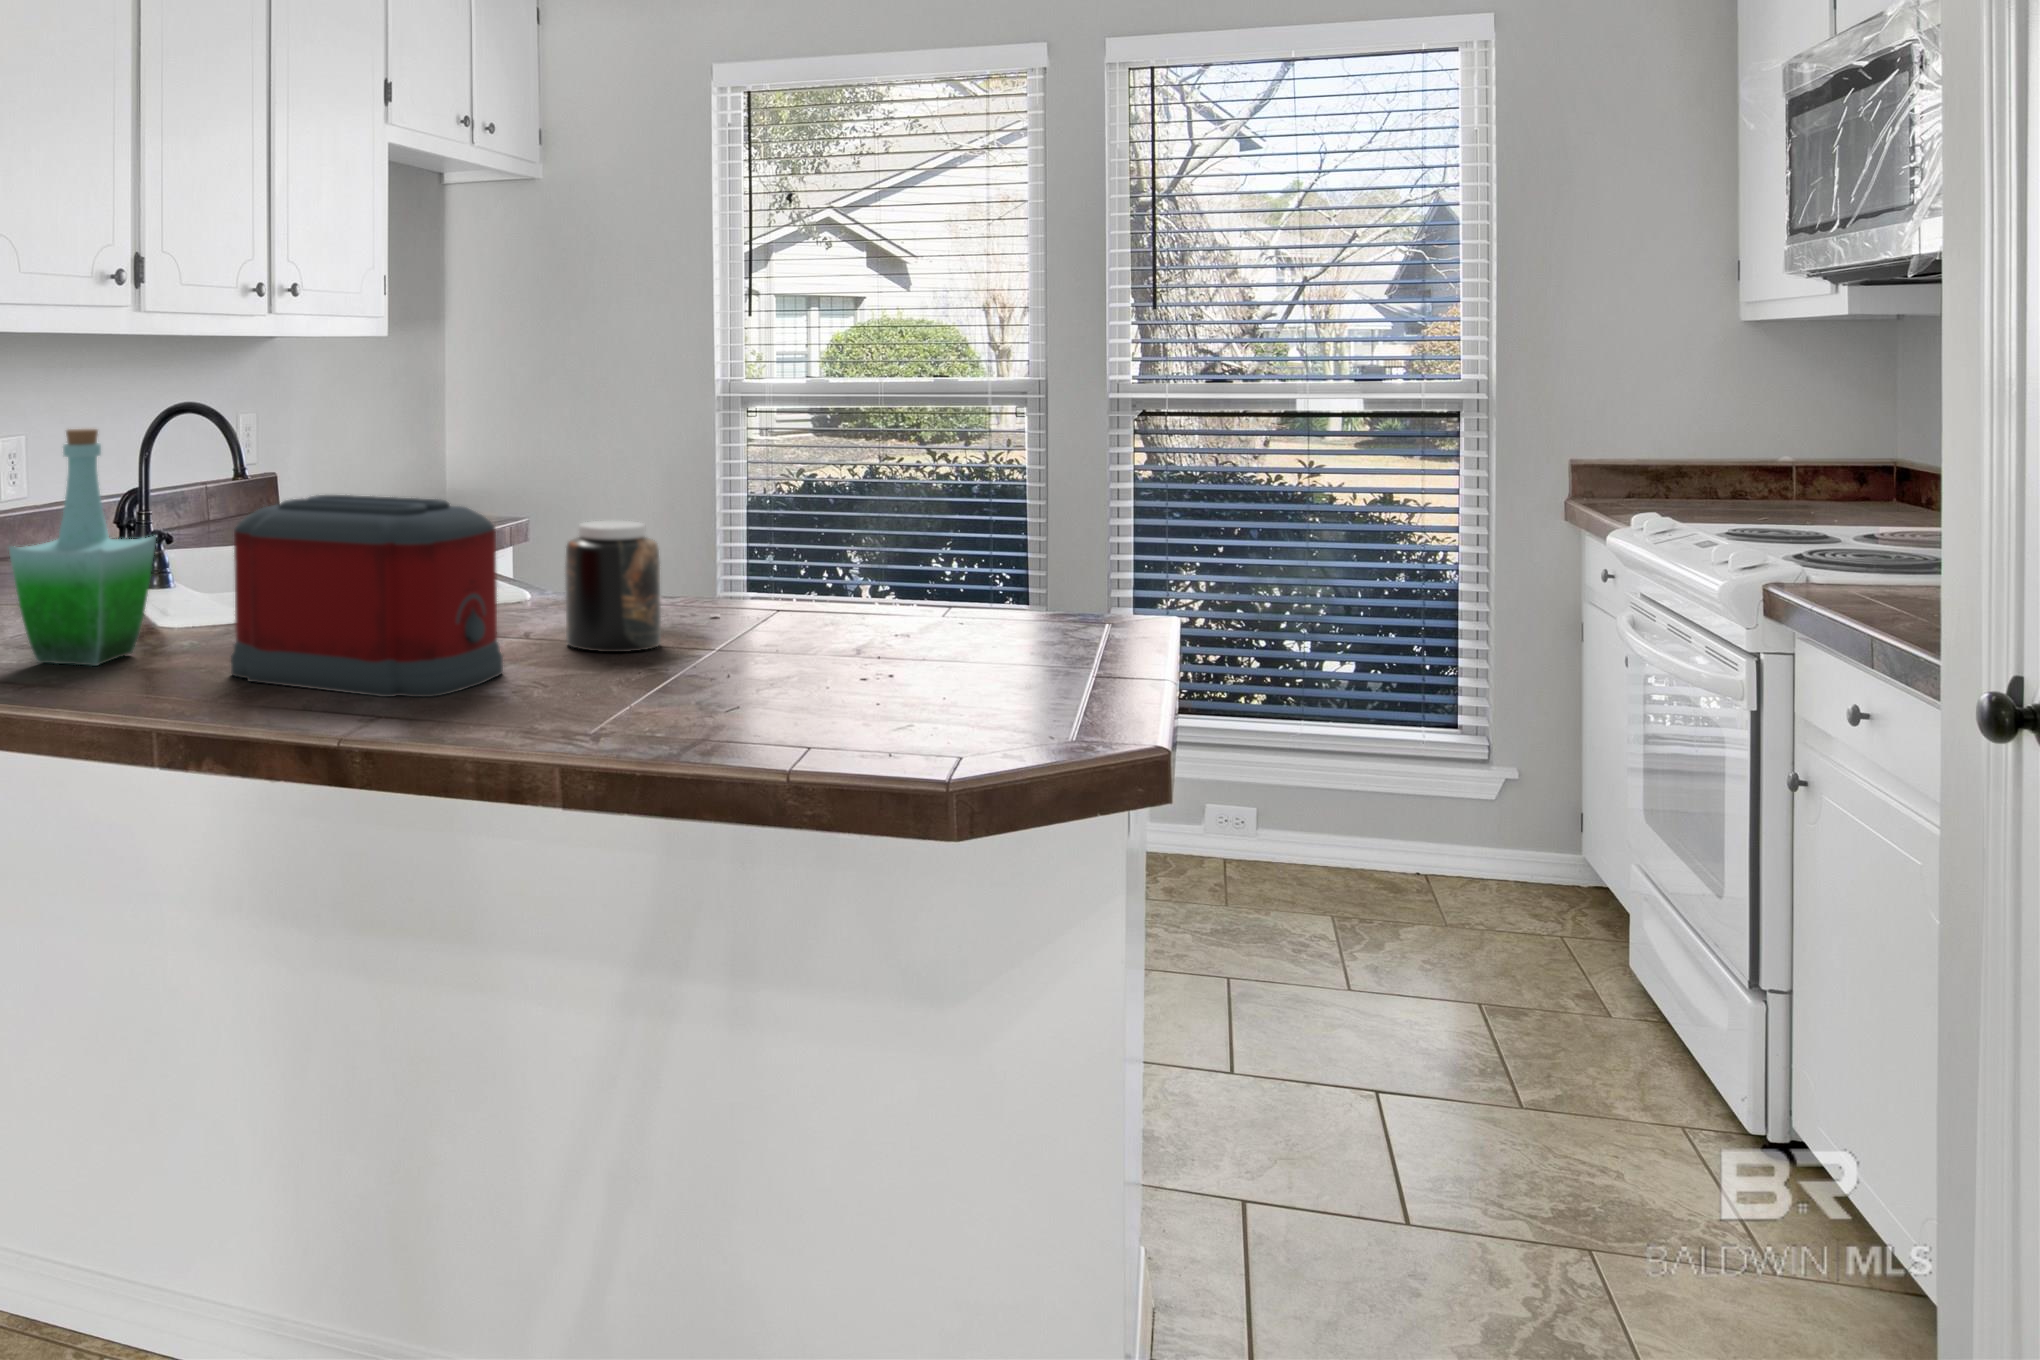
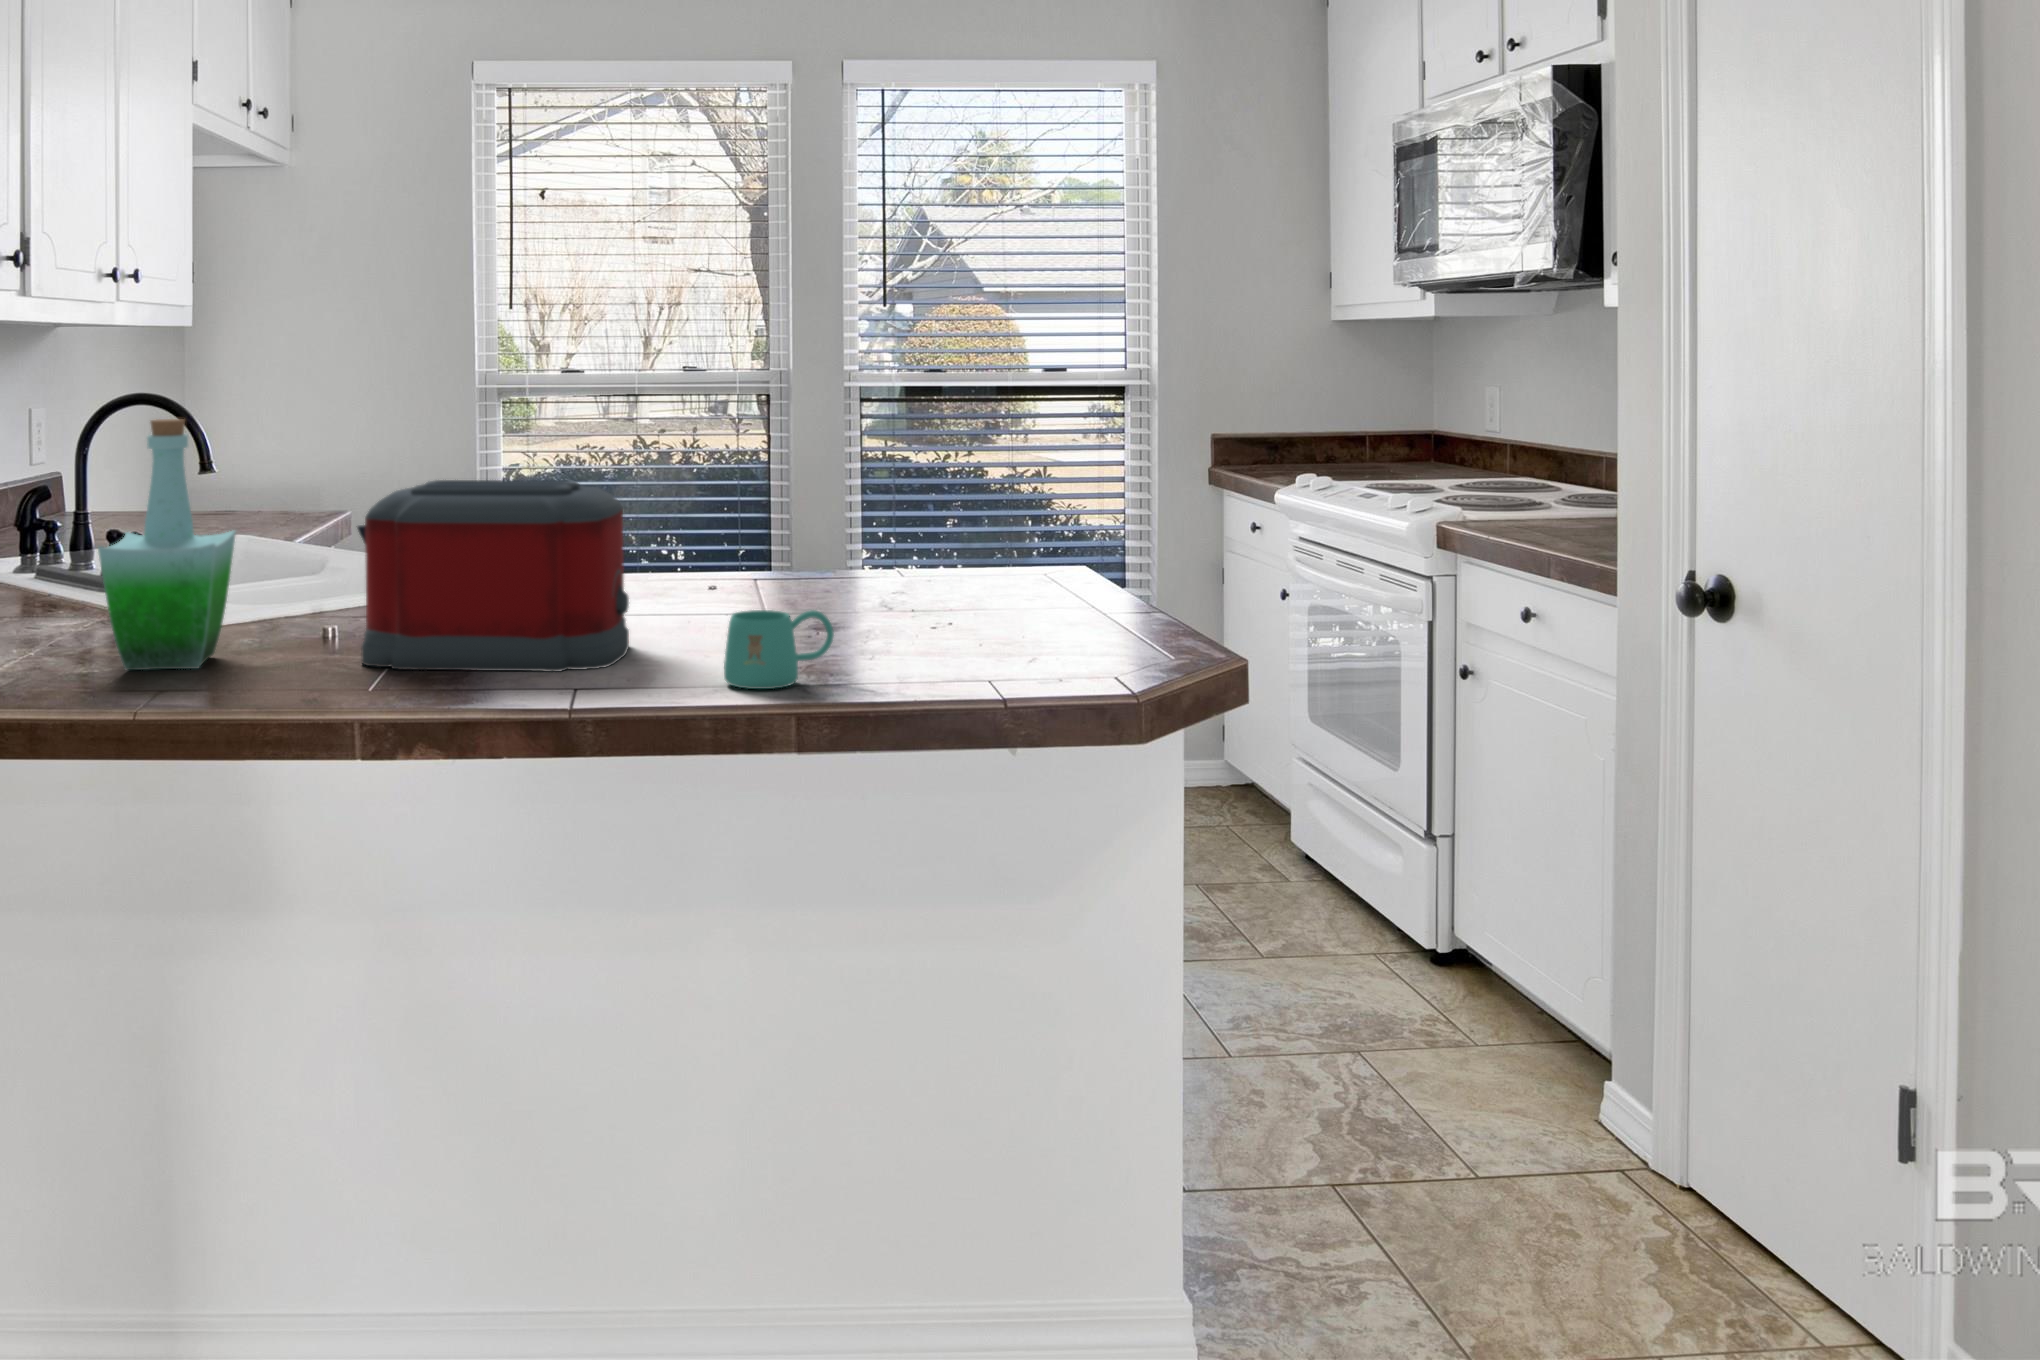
jar: present [565,521,661,652] -> none [634,499,724,622]
mug: none [504,649,626,736] -> present [724,610,834,689]

